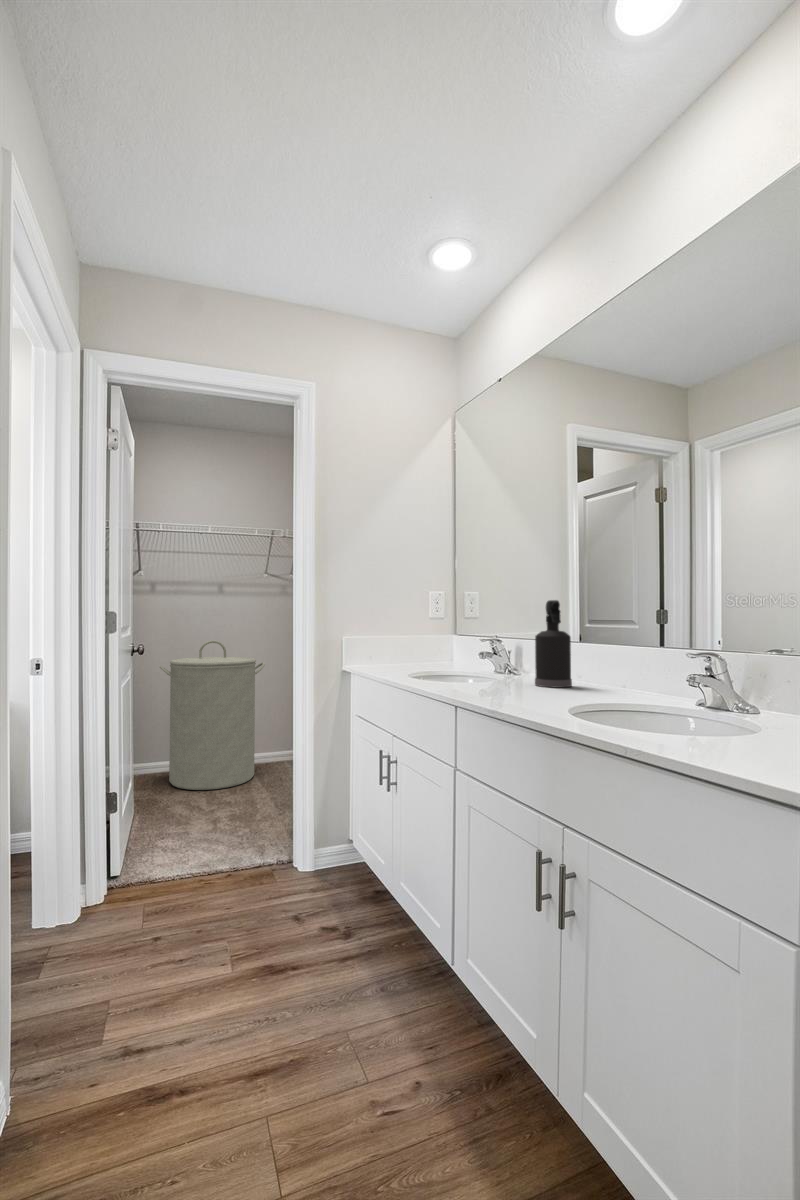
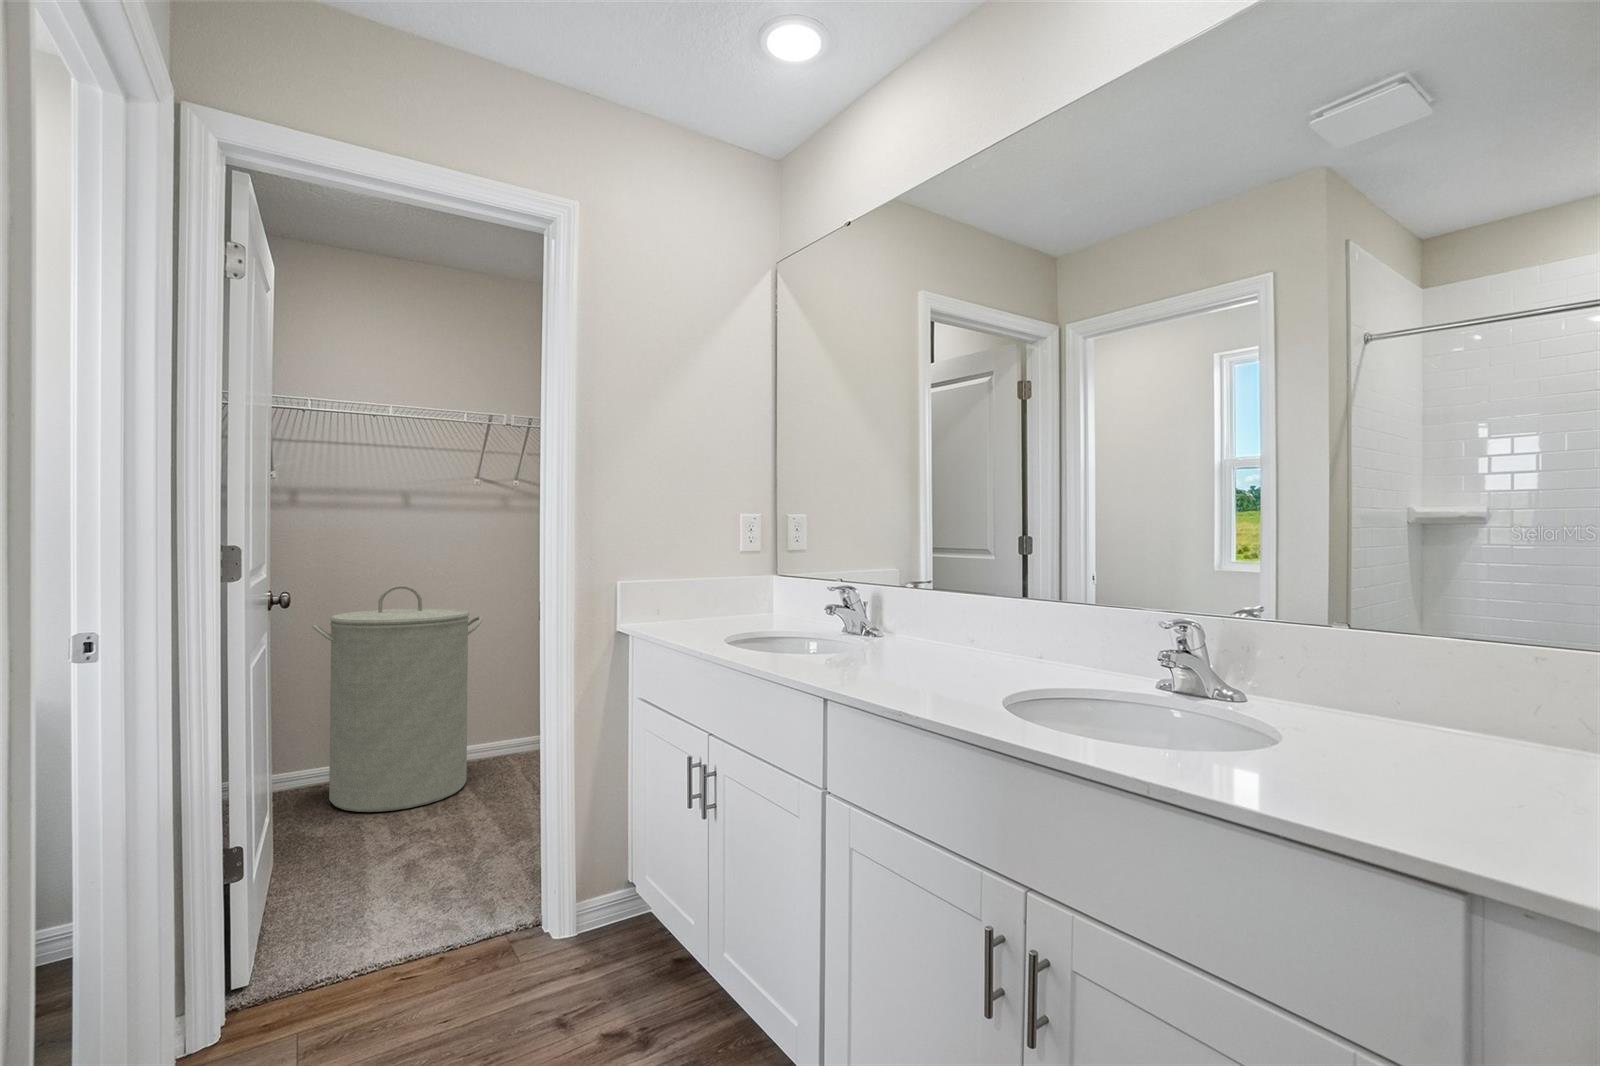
spray bottle: present [535,600,572,687] -> none [913,536,964,659]

